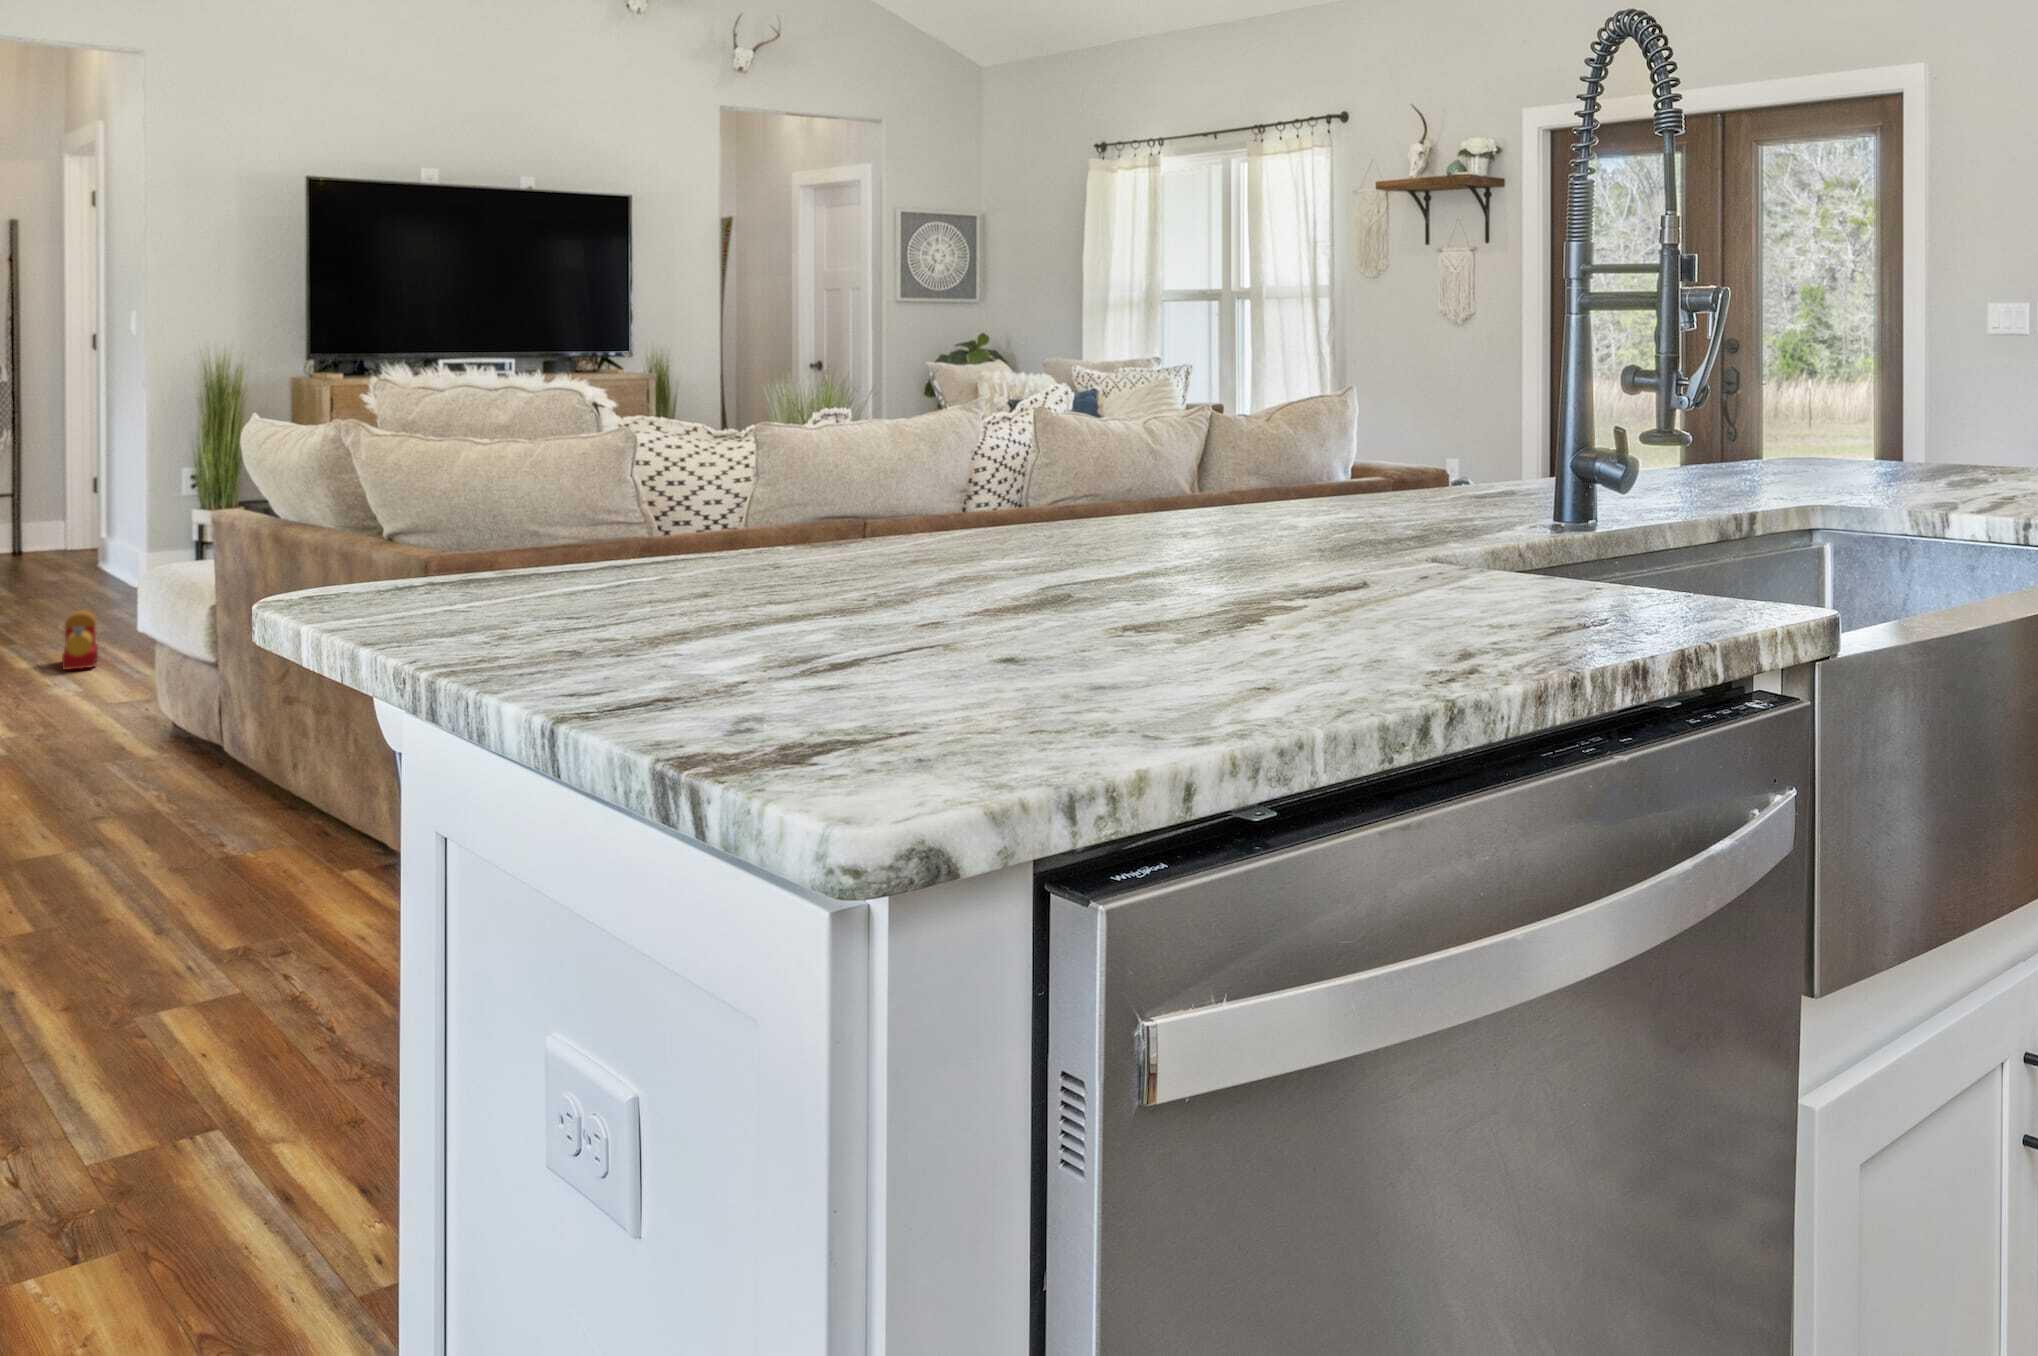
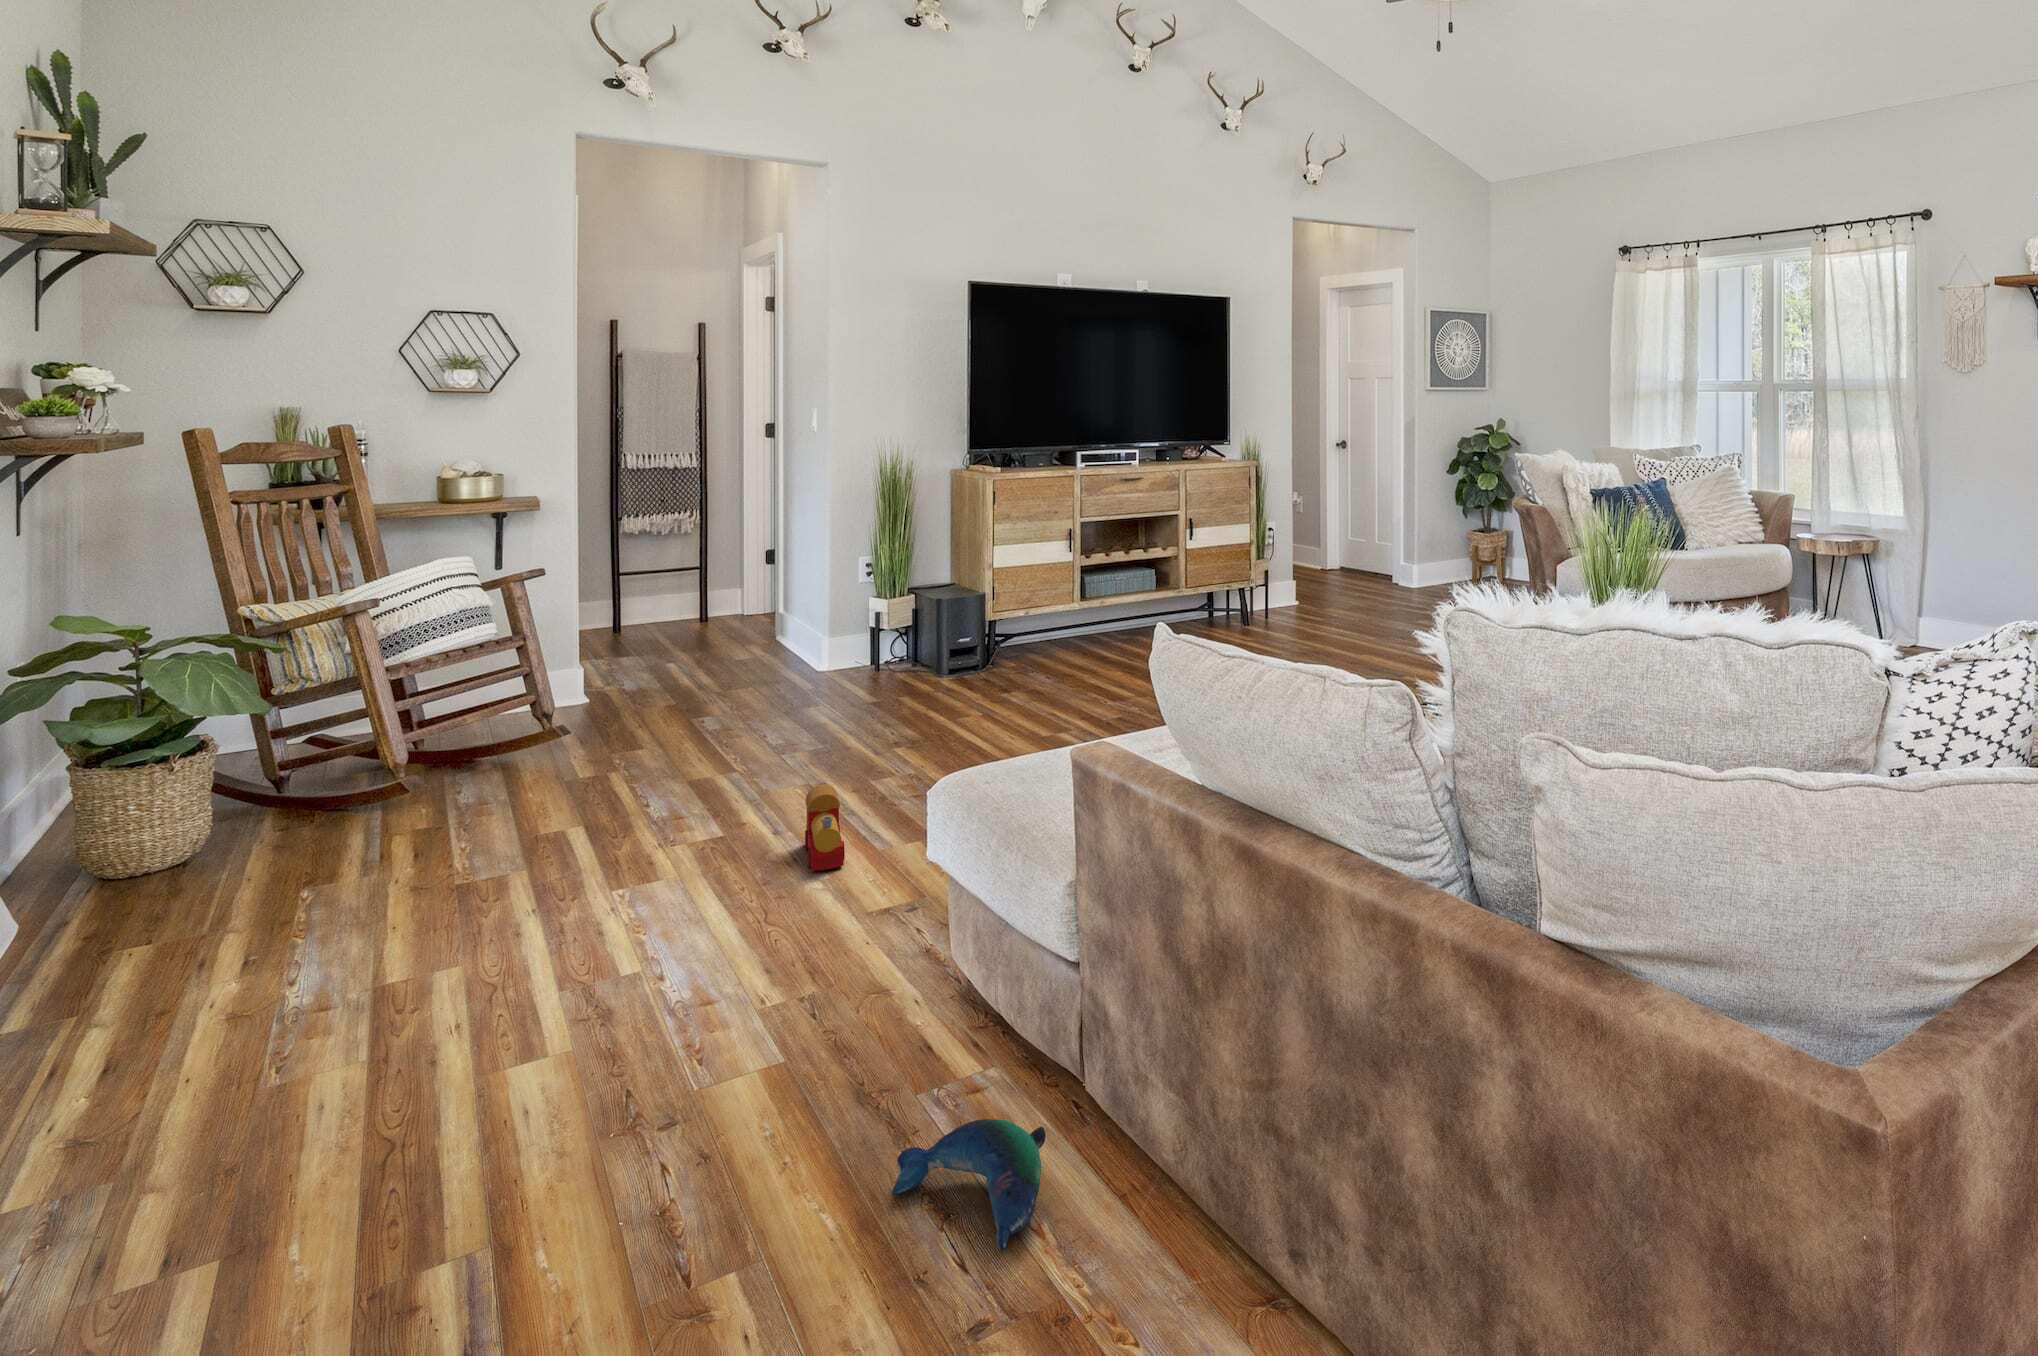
plush toy: none [51,719,162,773] -> present [892,1119,1046,1250]

